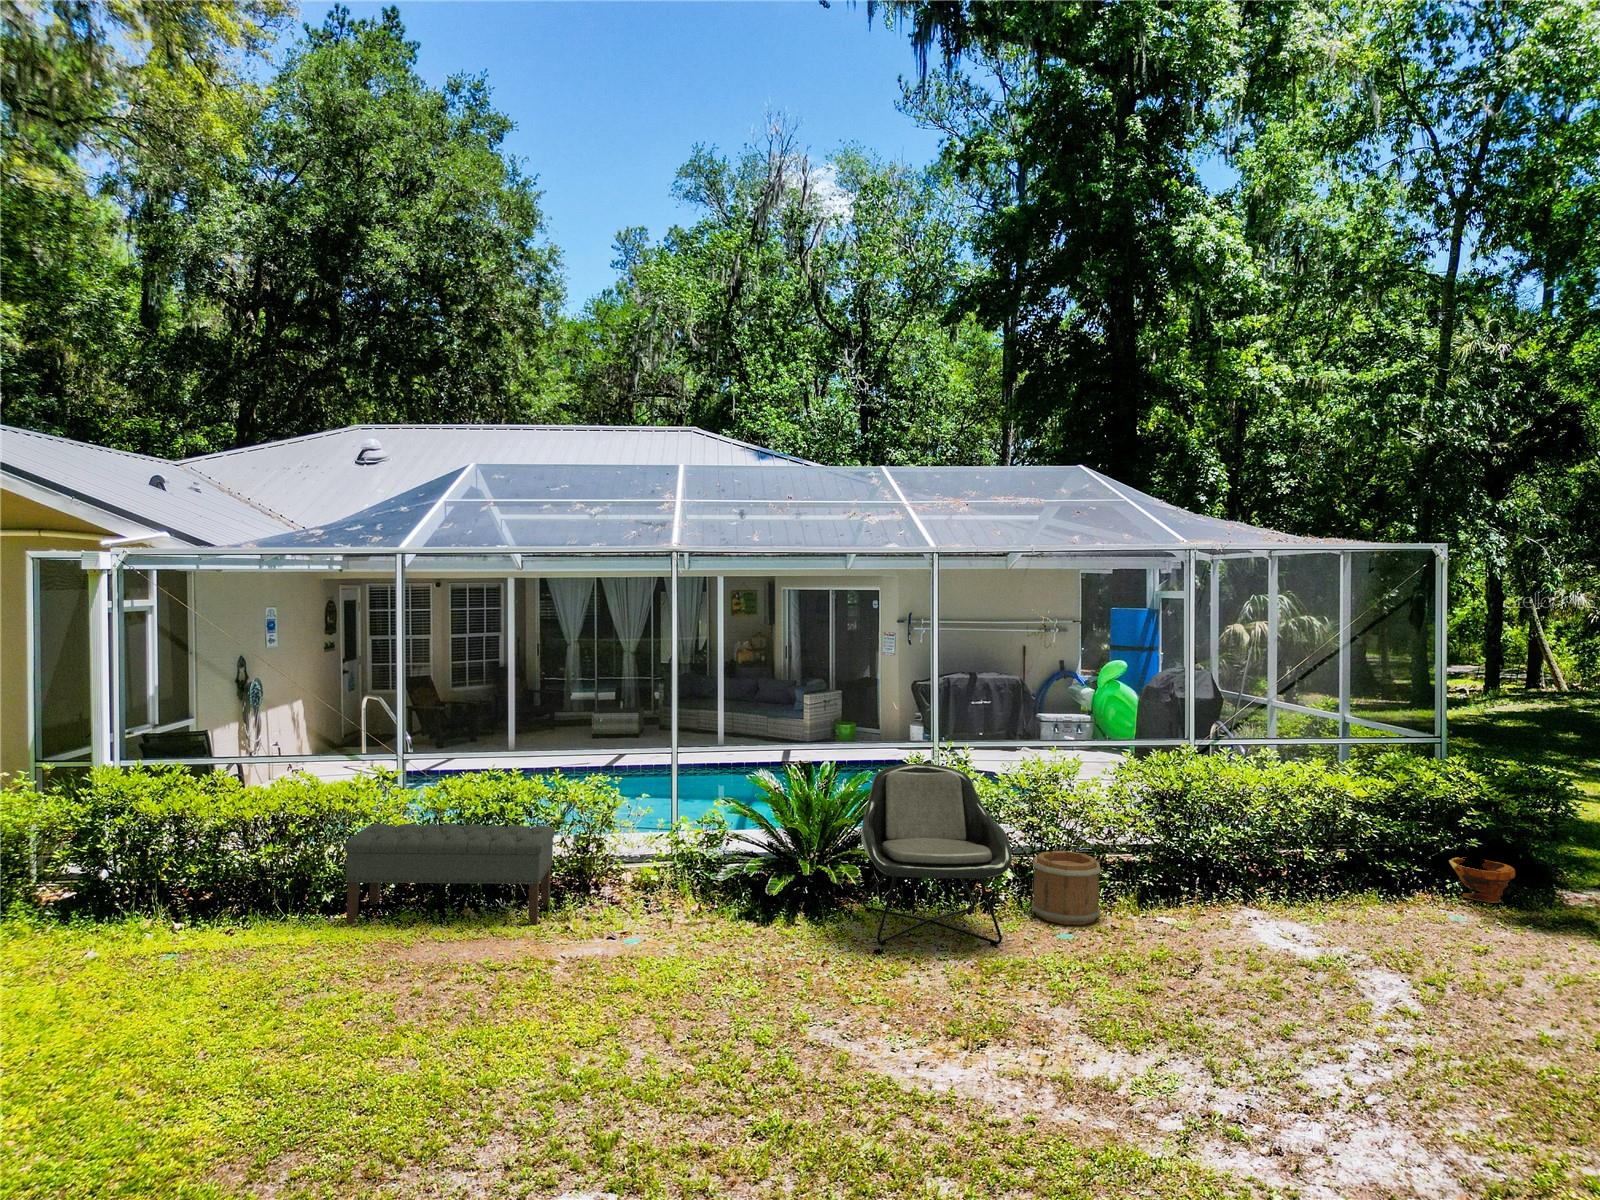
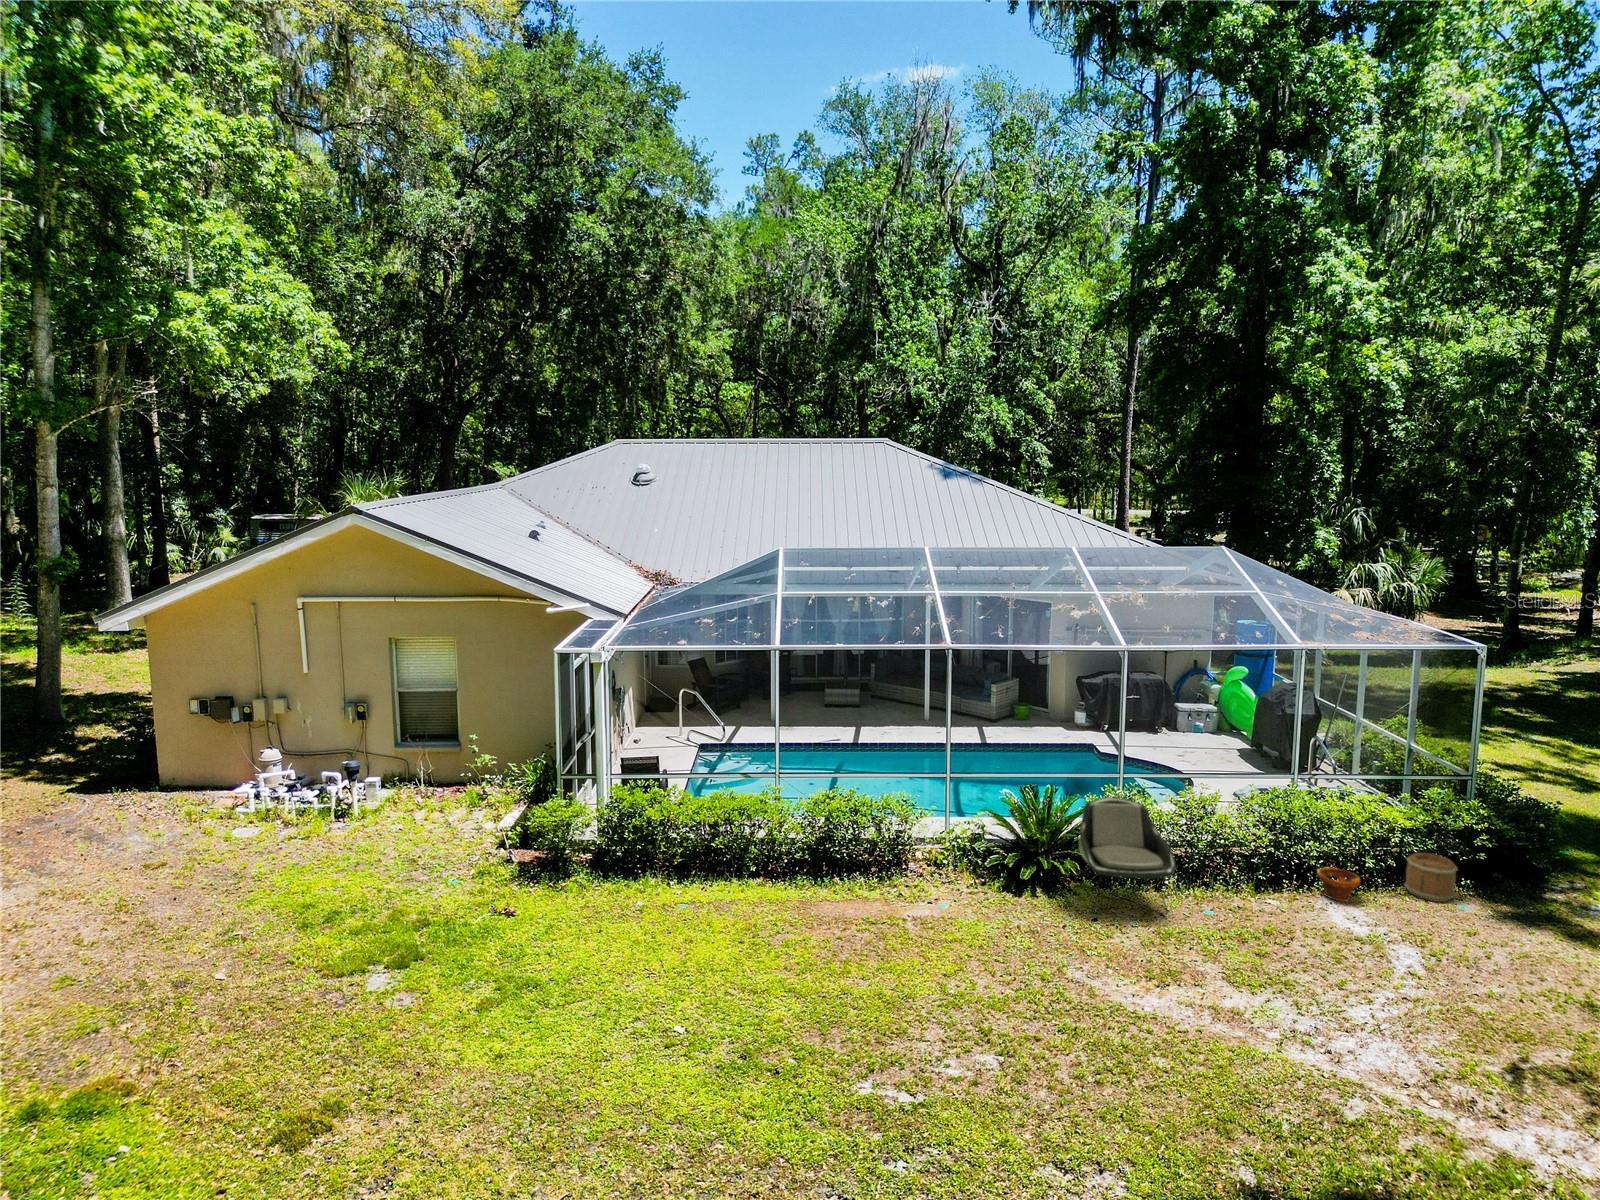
bench: present [344,824,555,925] -> none [774,826,886,891]
bucket: present [1031,851,1101,925] -> present [1404,853,1457,902]
planter: present [1449,858,1515,903] -> present [1317,867,1361,902]

